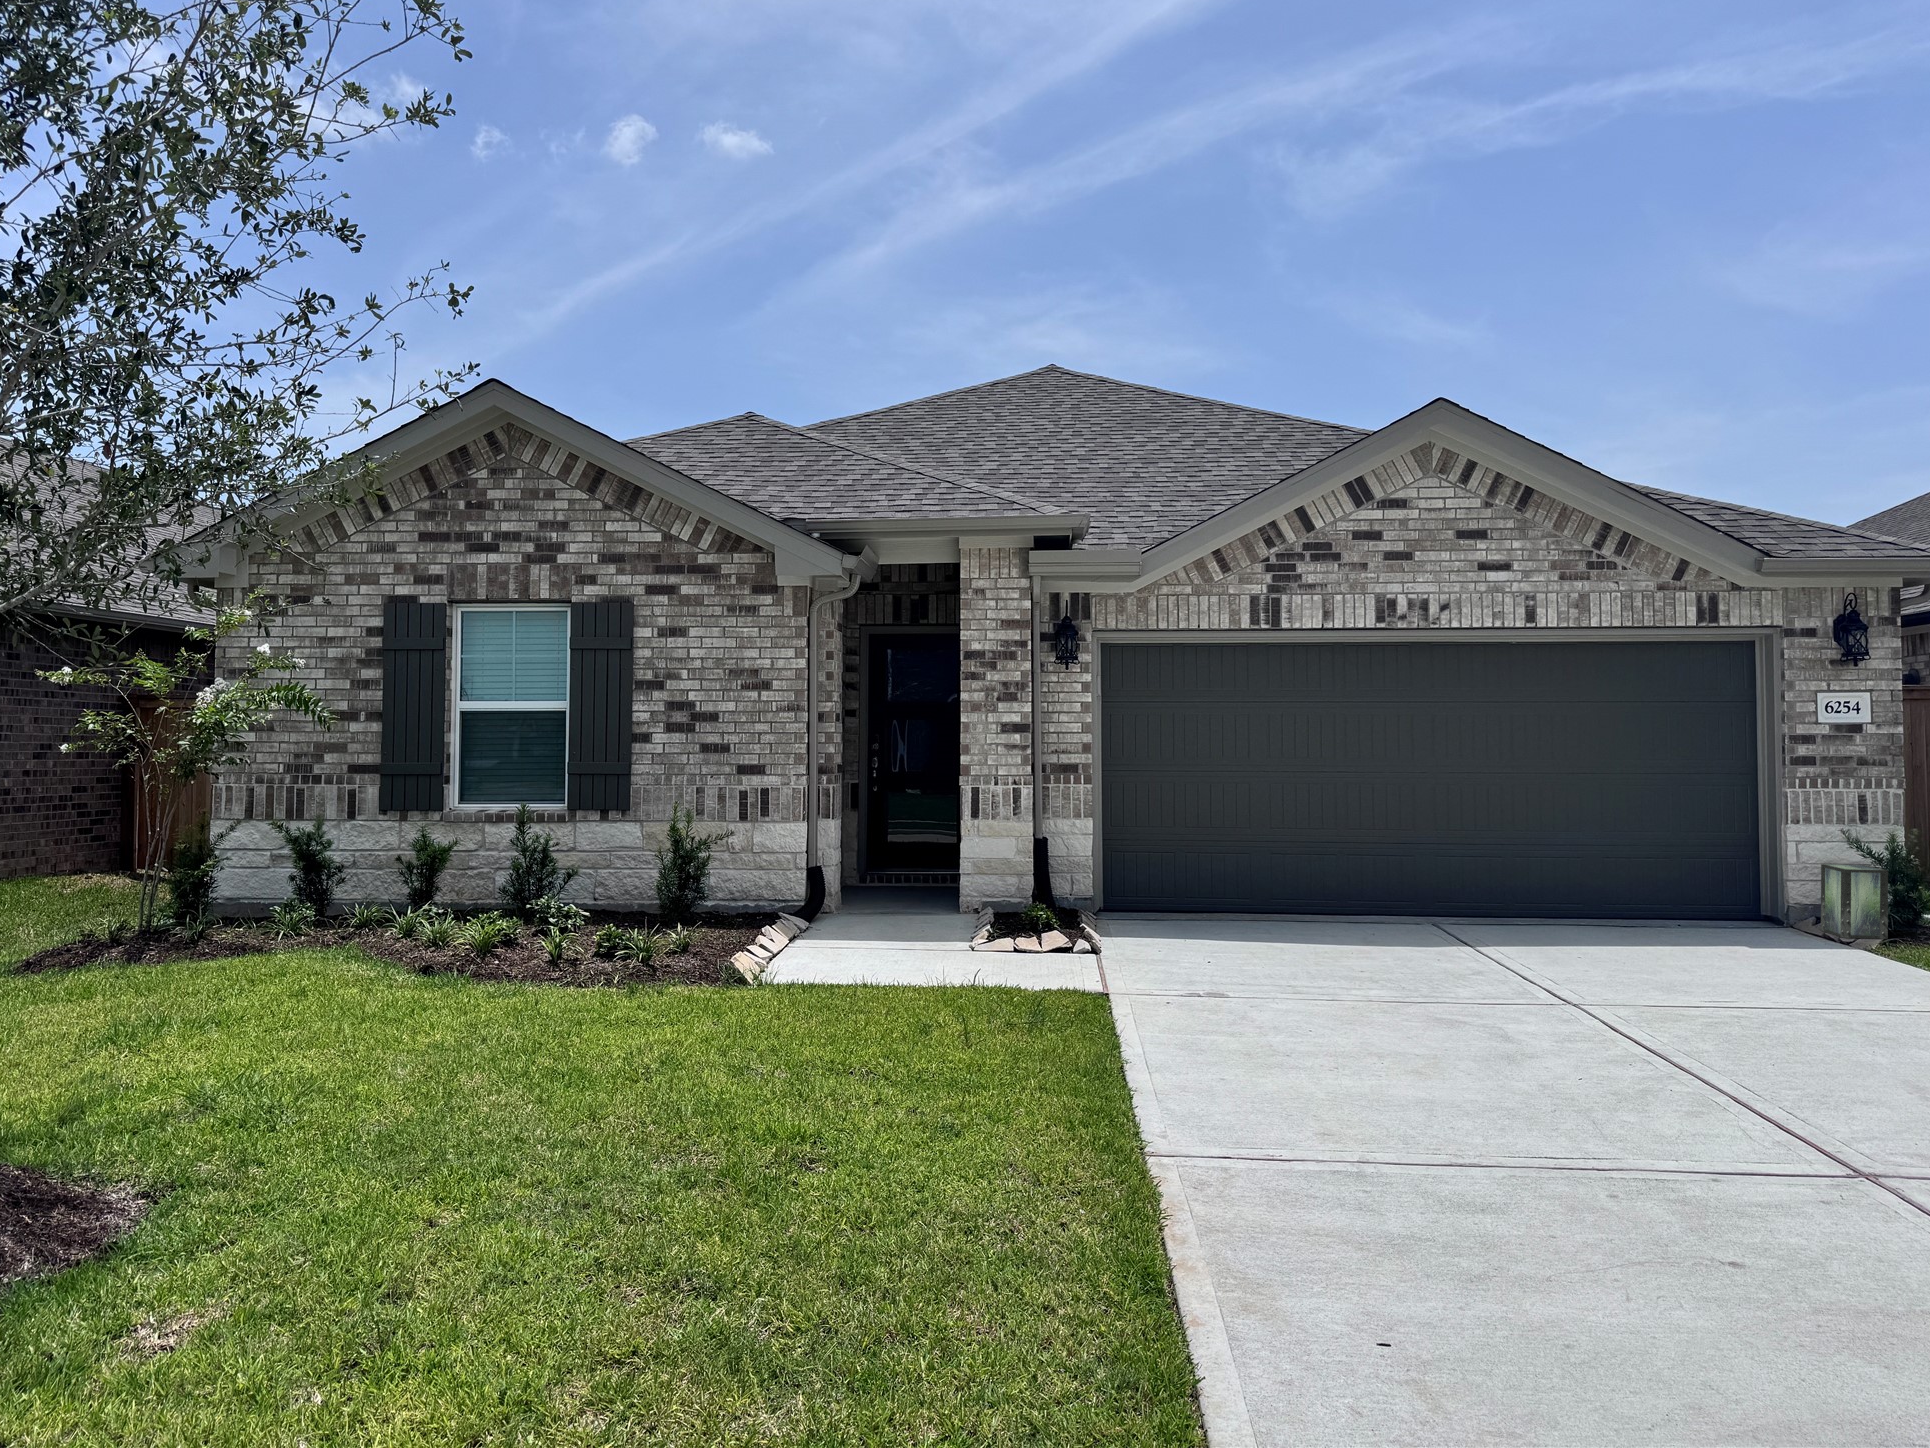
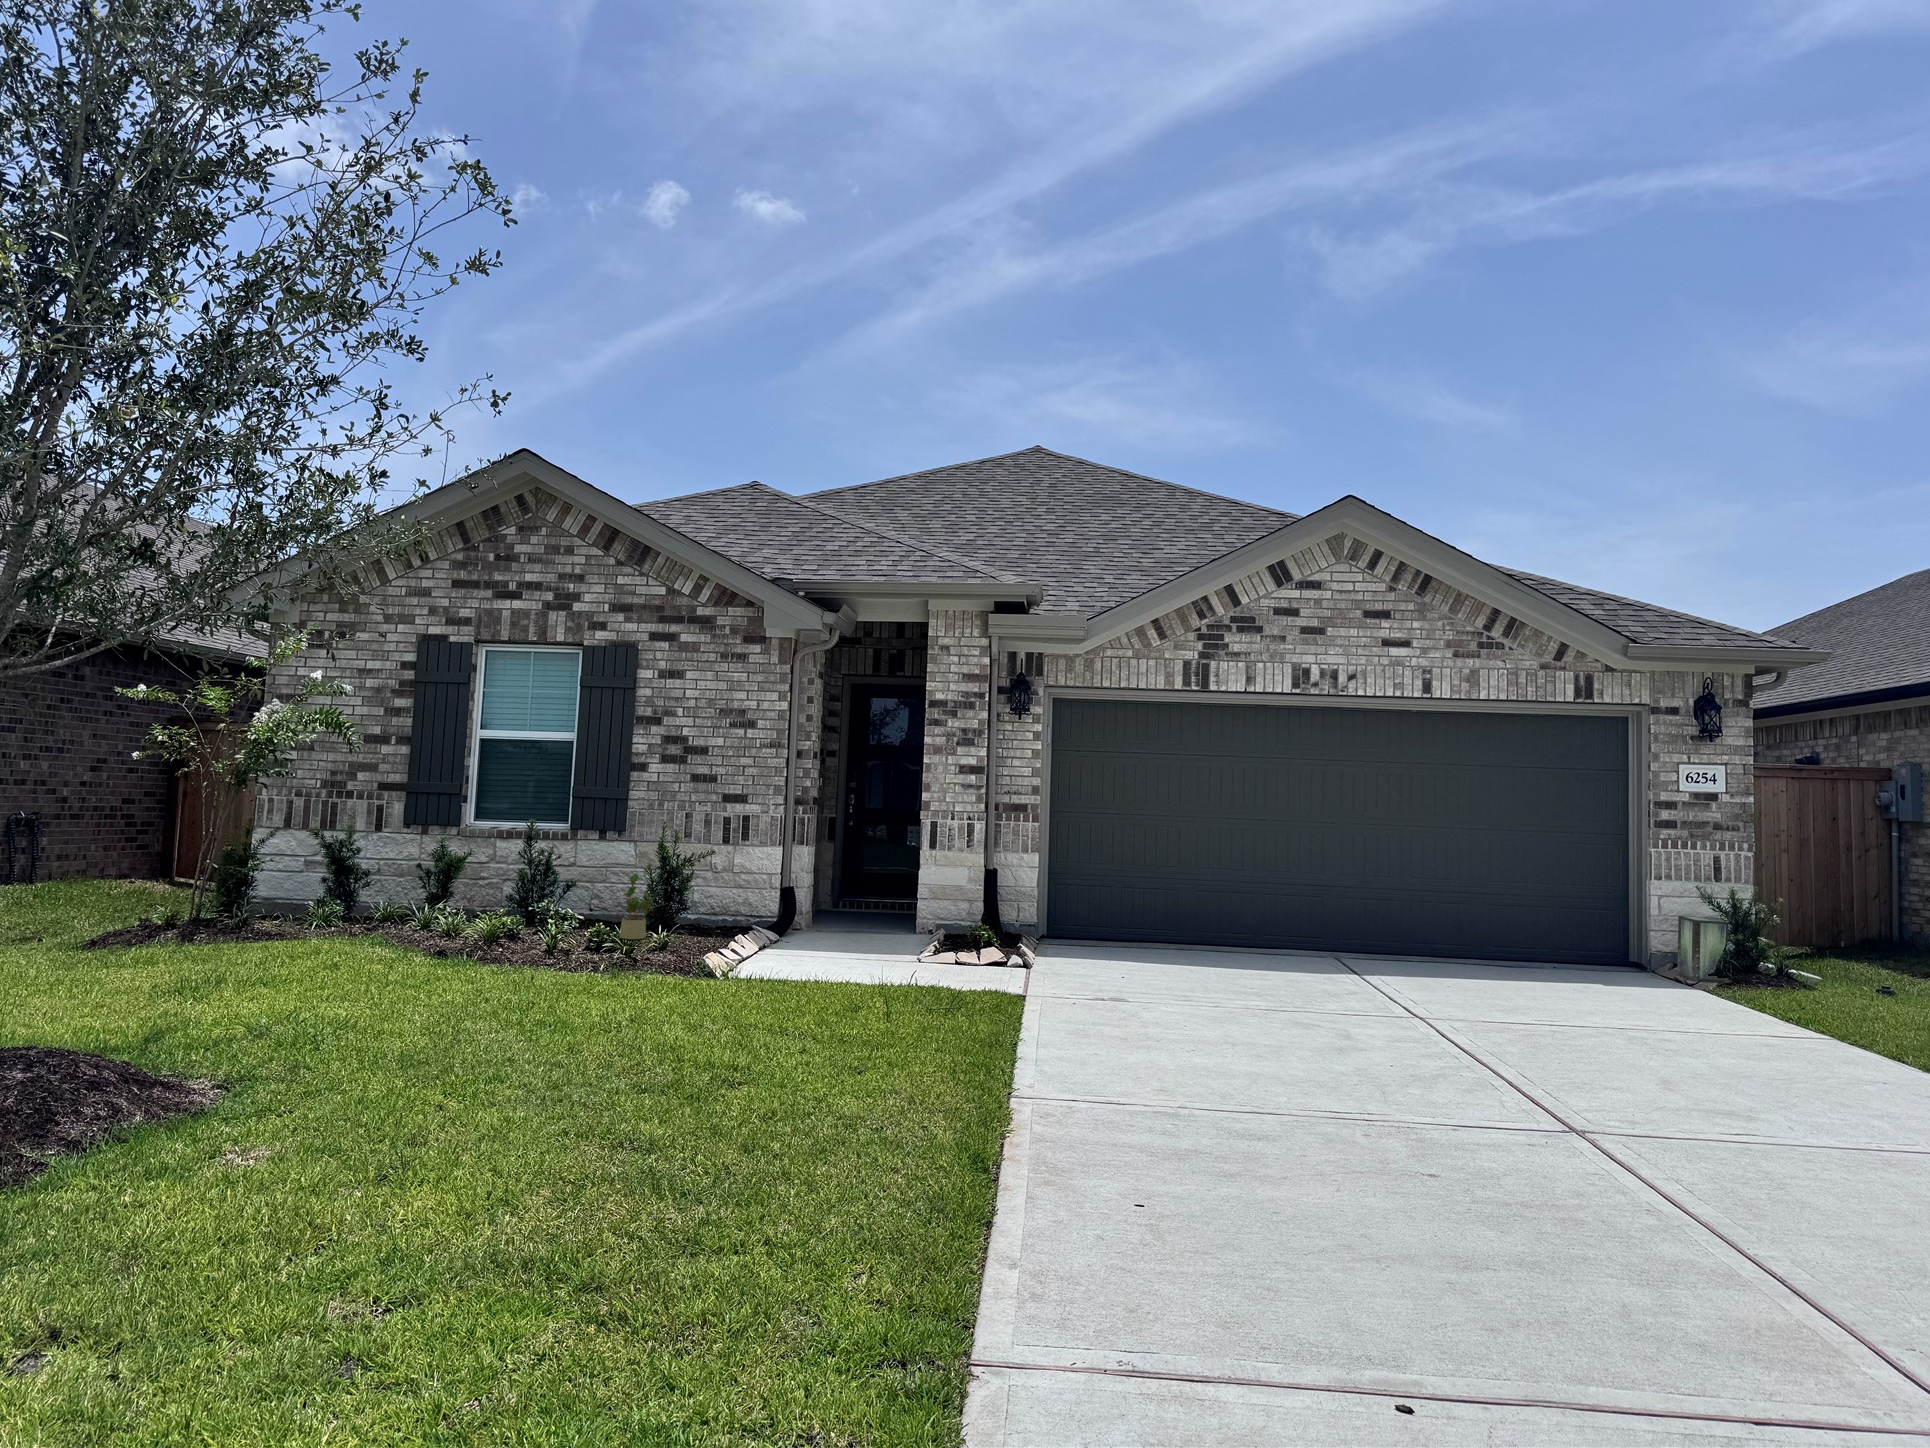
potted plant: none [629,861,668,935] -> present [620,874,655,940]

